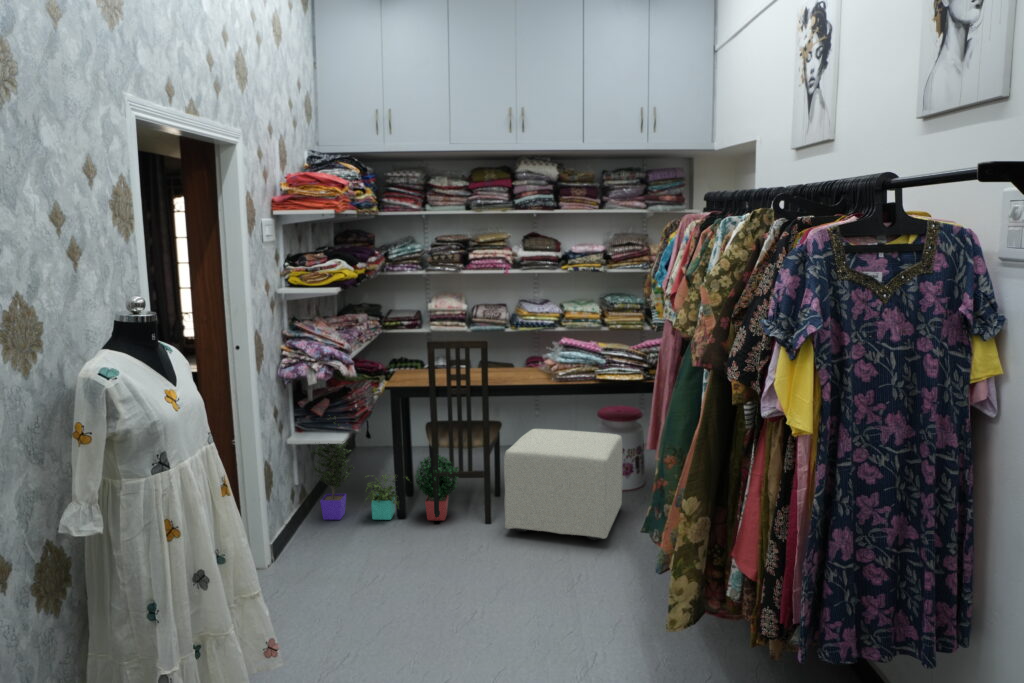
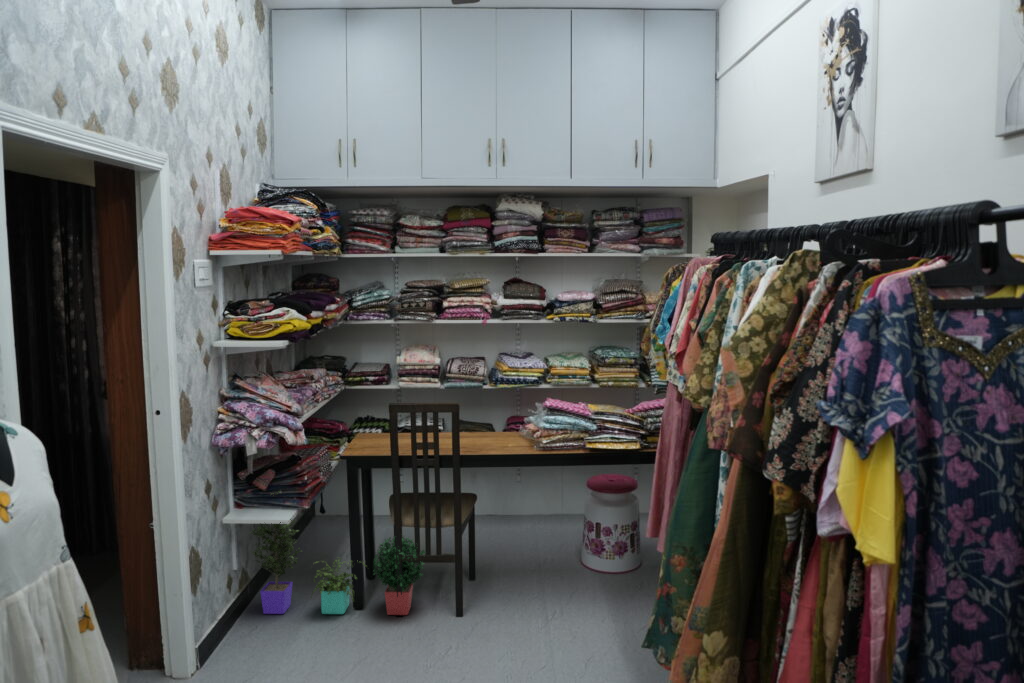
ottoman: present [504,429,622,540] -> none [477,503,616,643]

